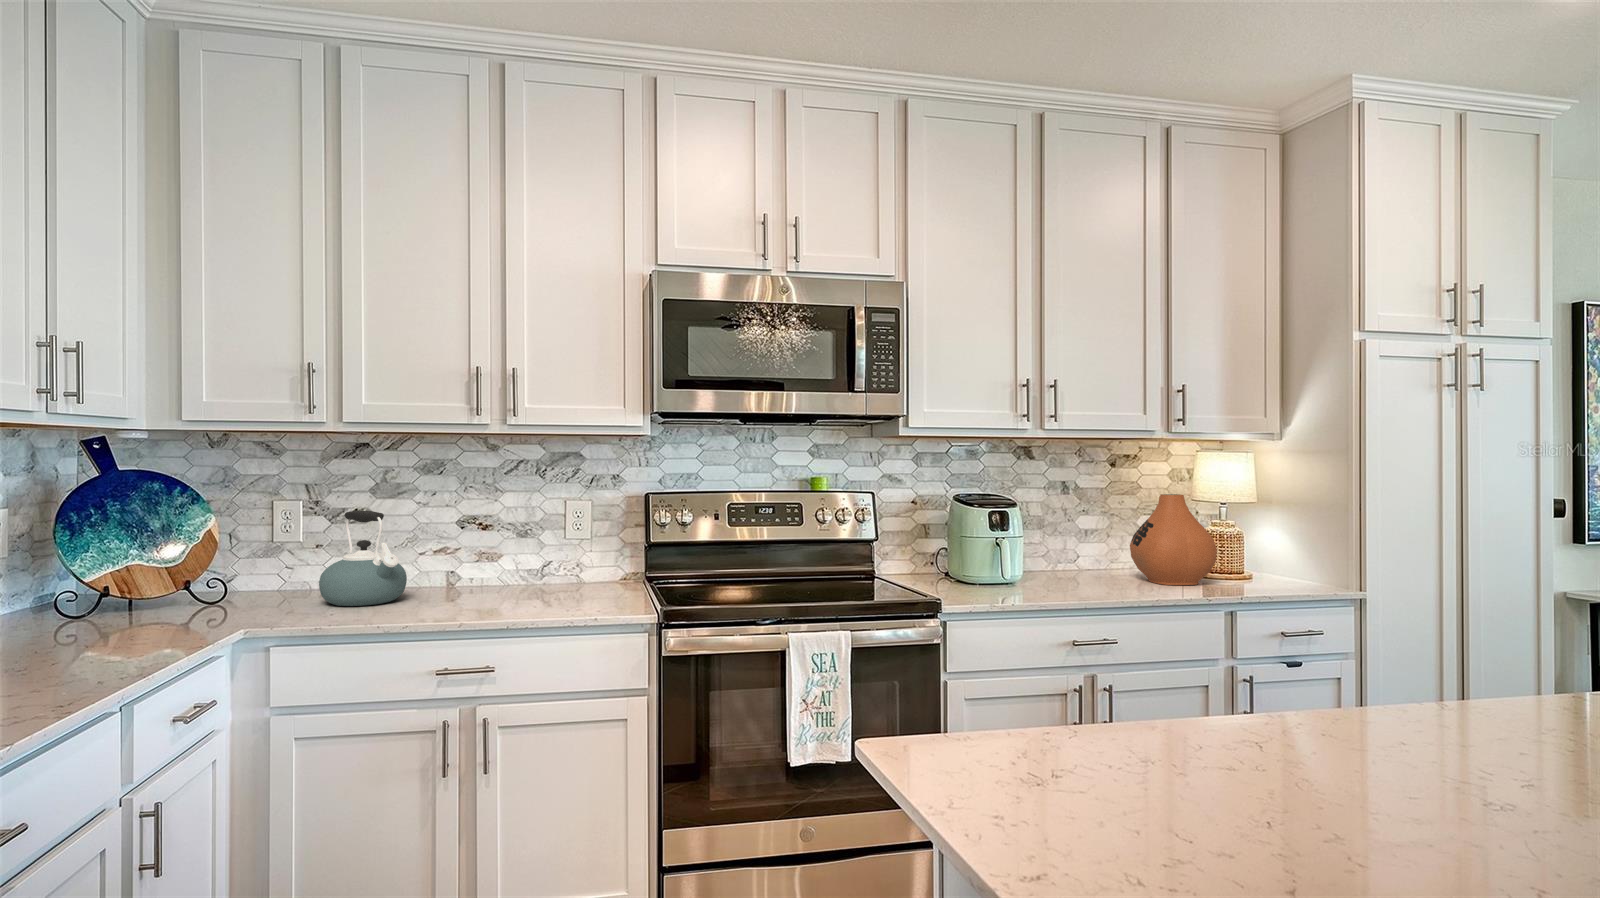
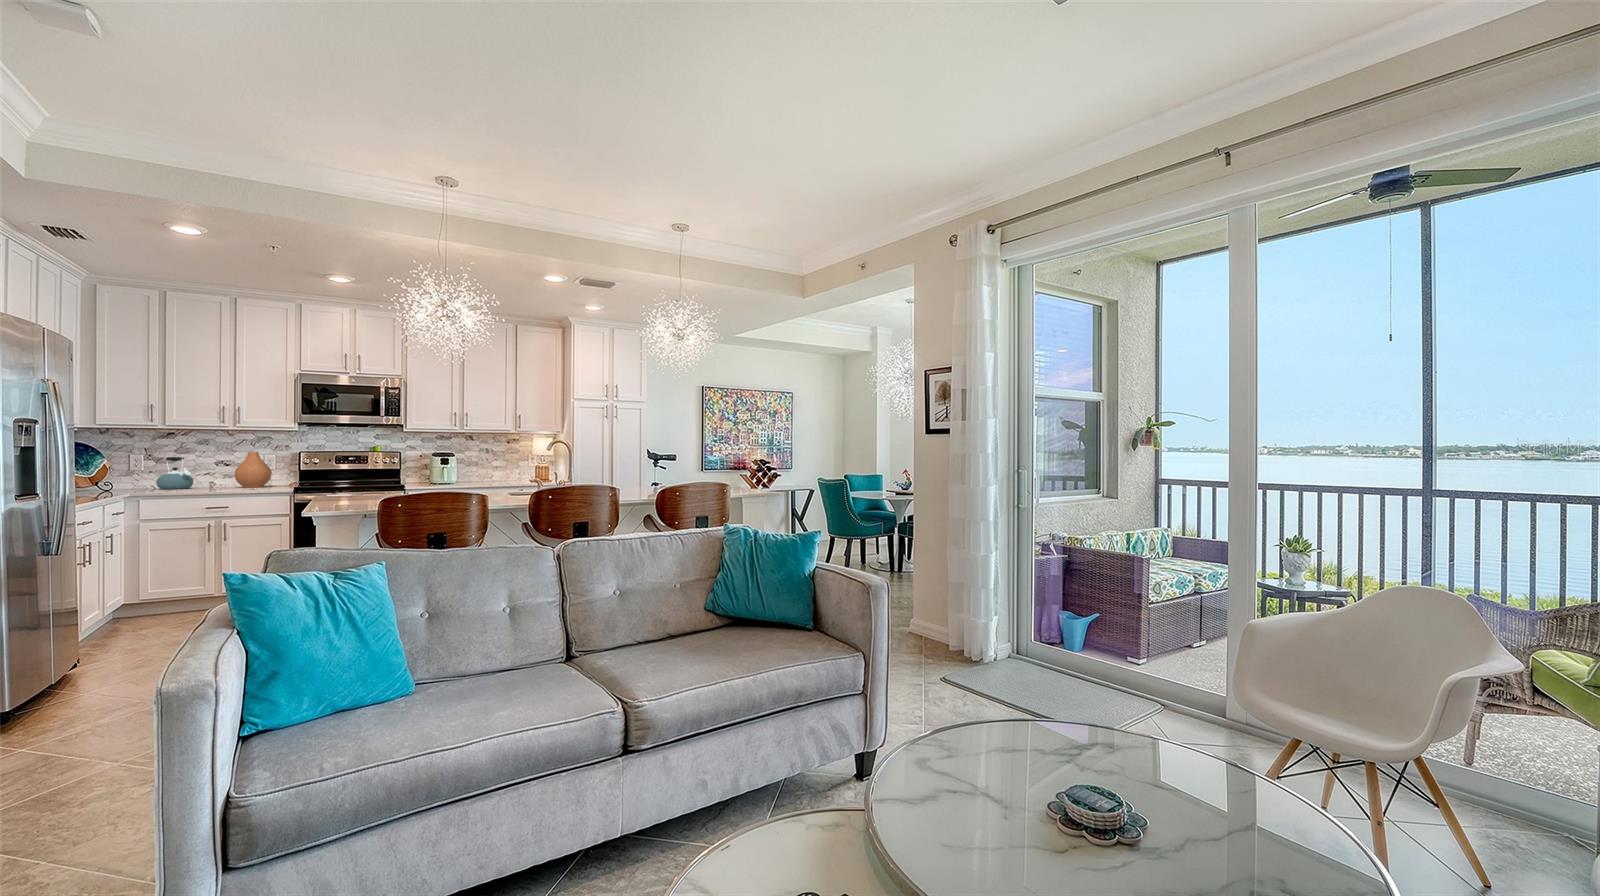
vase: present [1130,494,1217,585] -> present [234,452,272,487]

